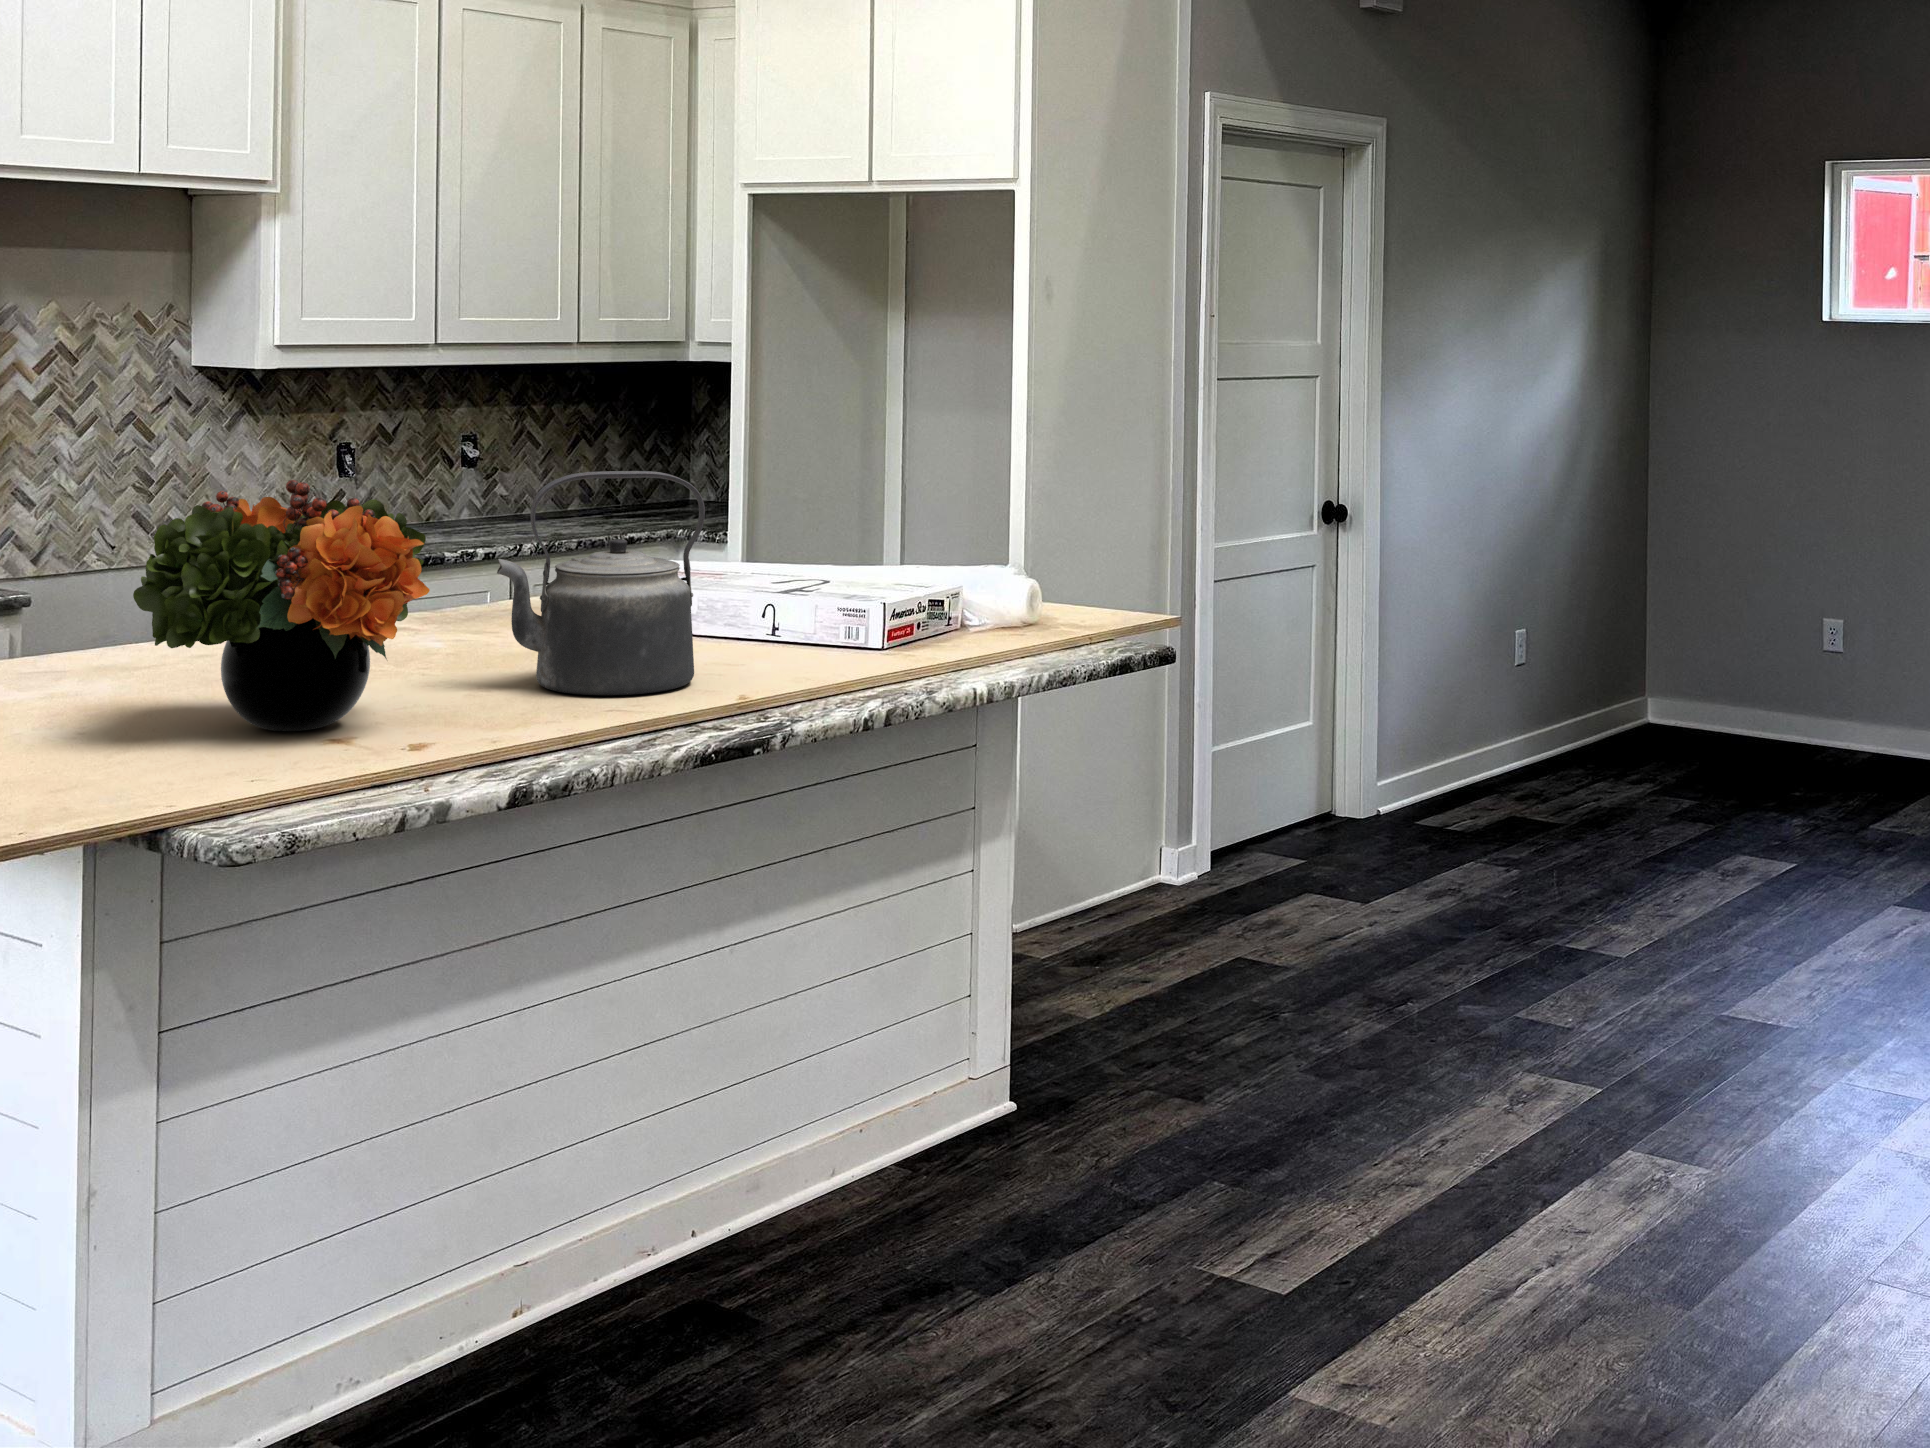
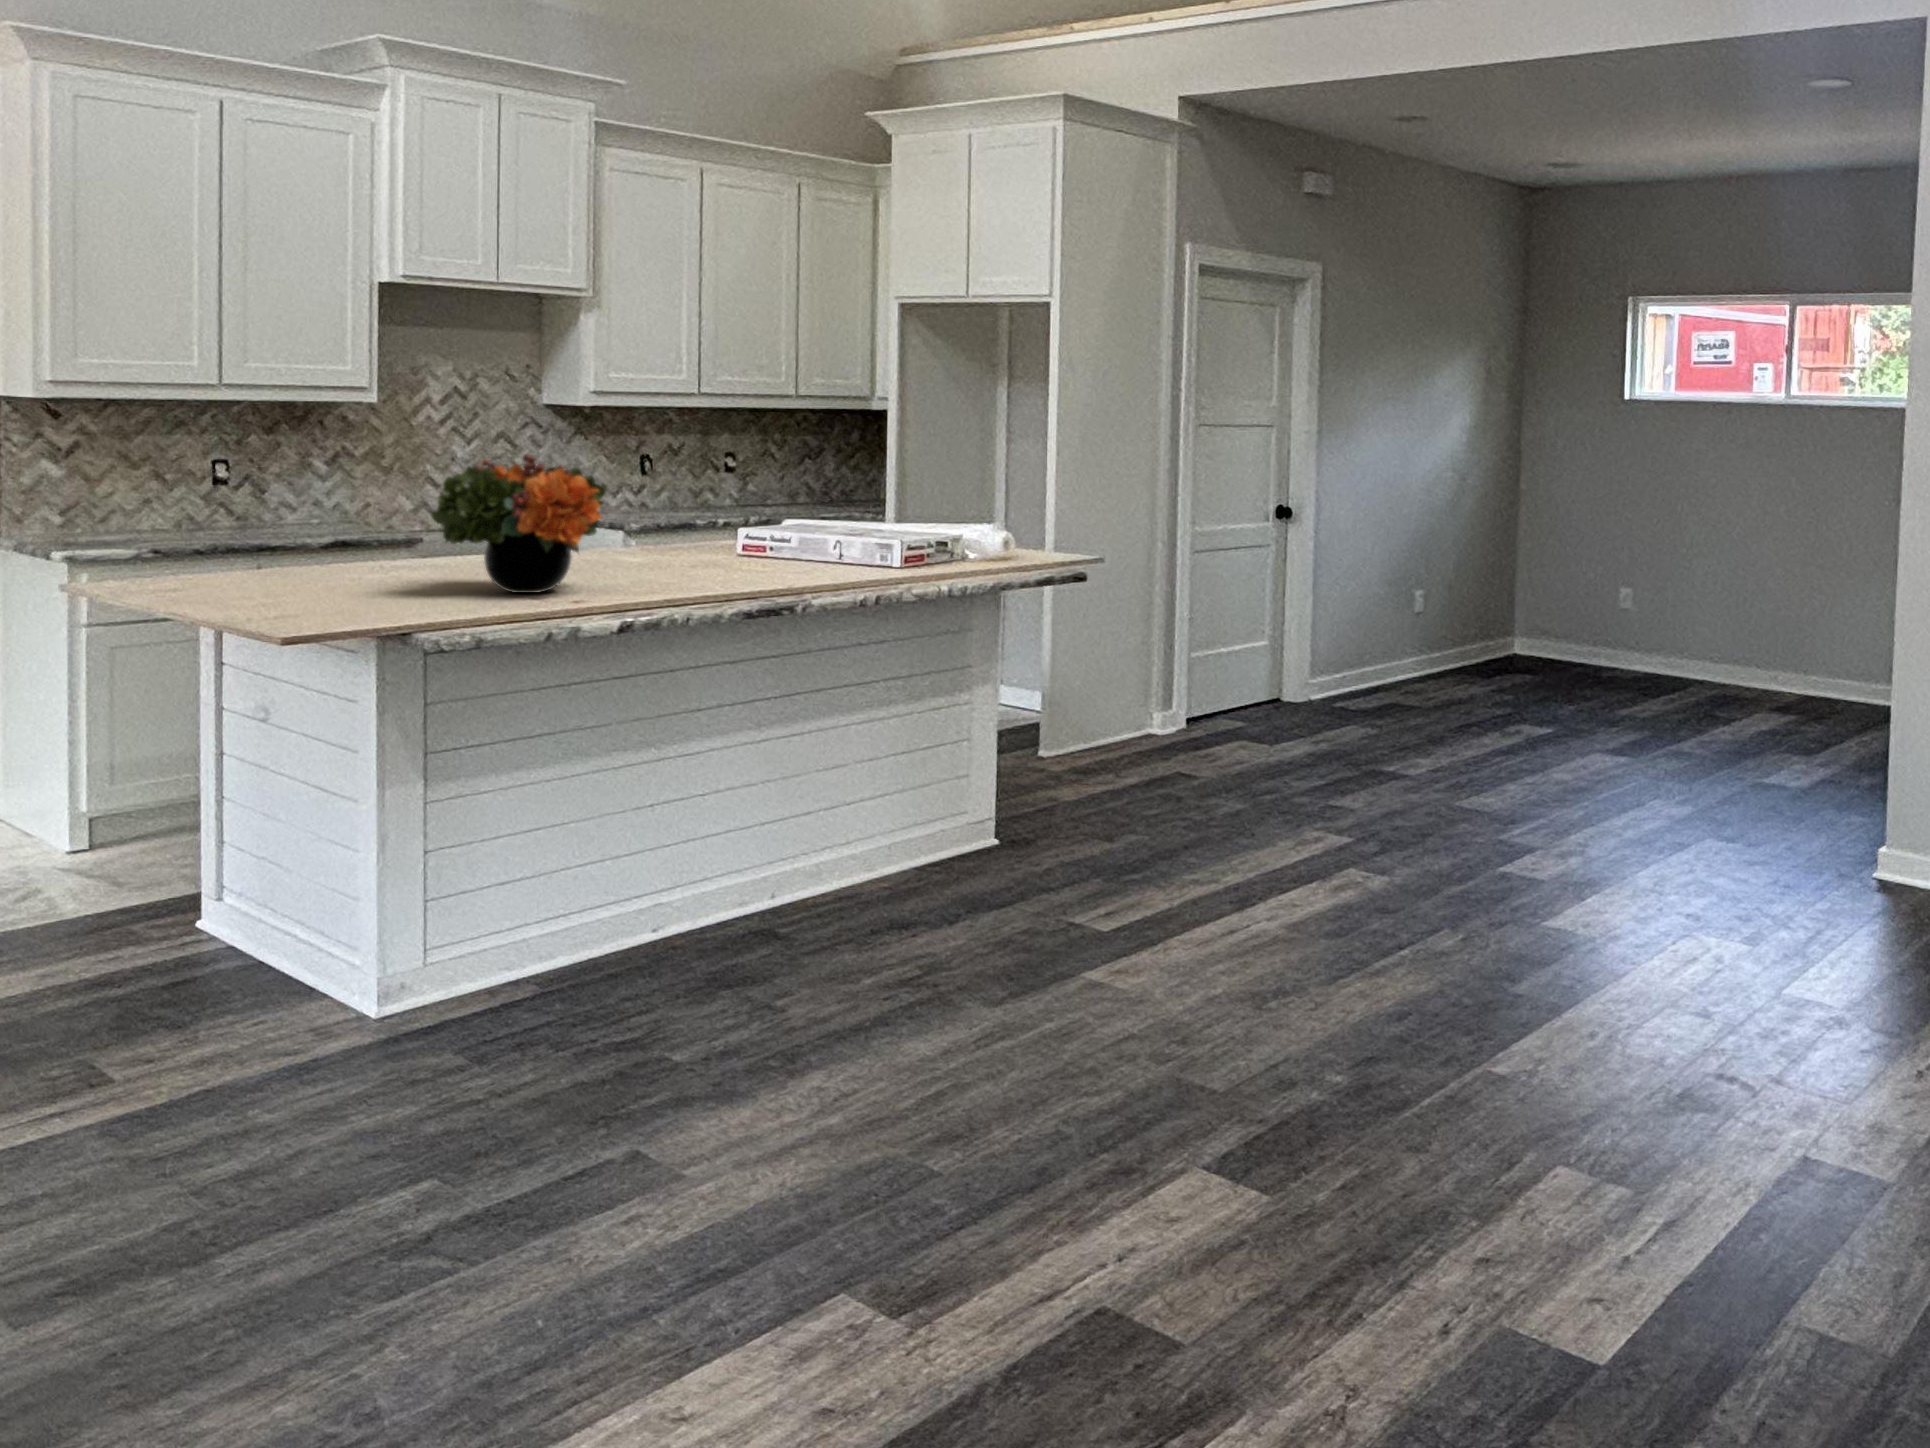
kettle: present [497,471,705,695] -> none [657,457,782,583]

